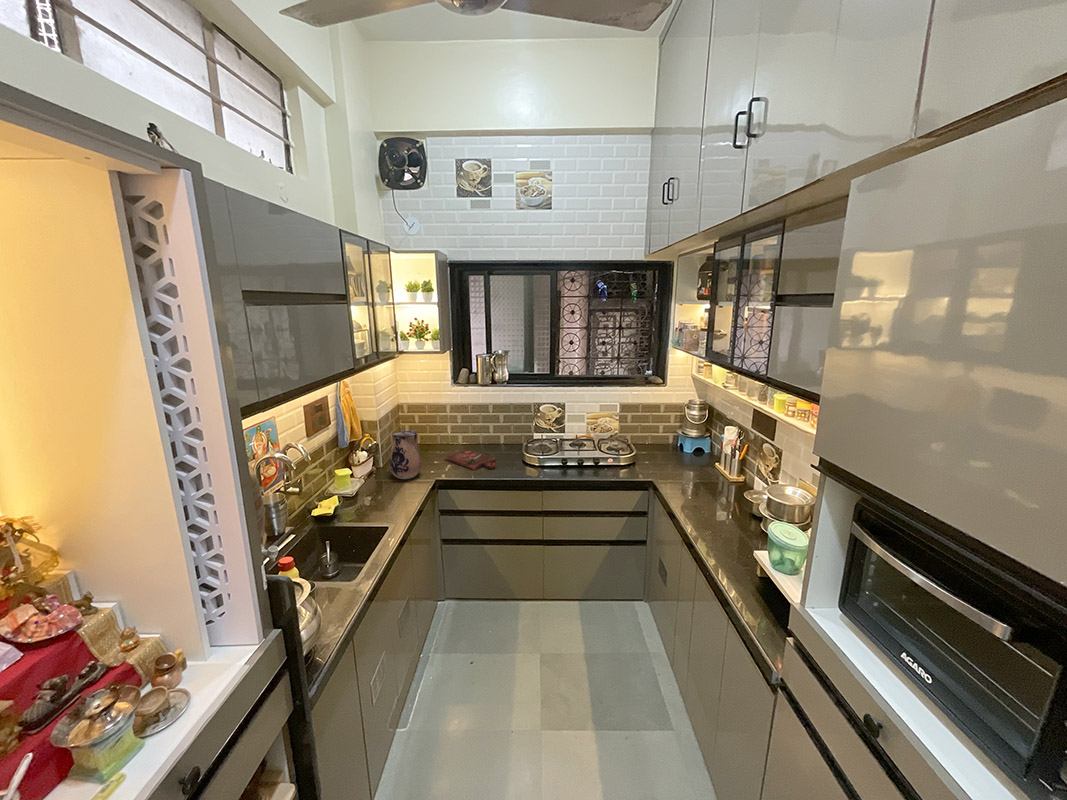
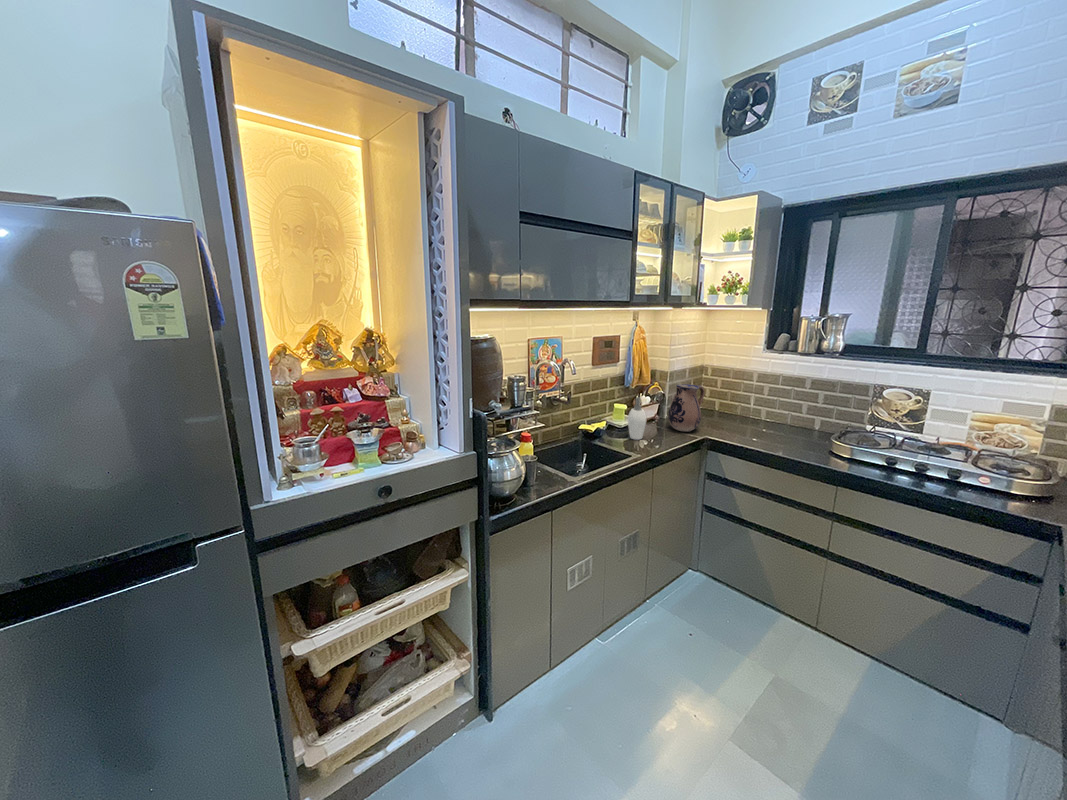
cutting board: present [445,449,495,470] -> none [733,423,794,447]
soap dispenser: none [357,460,378,505] -> present [628,397,647,440]

